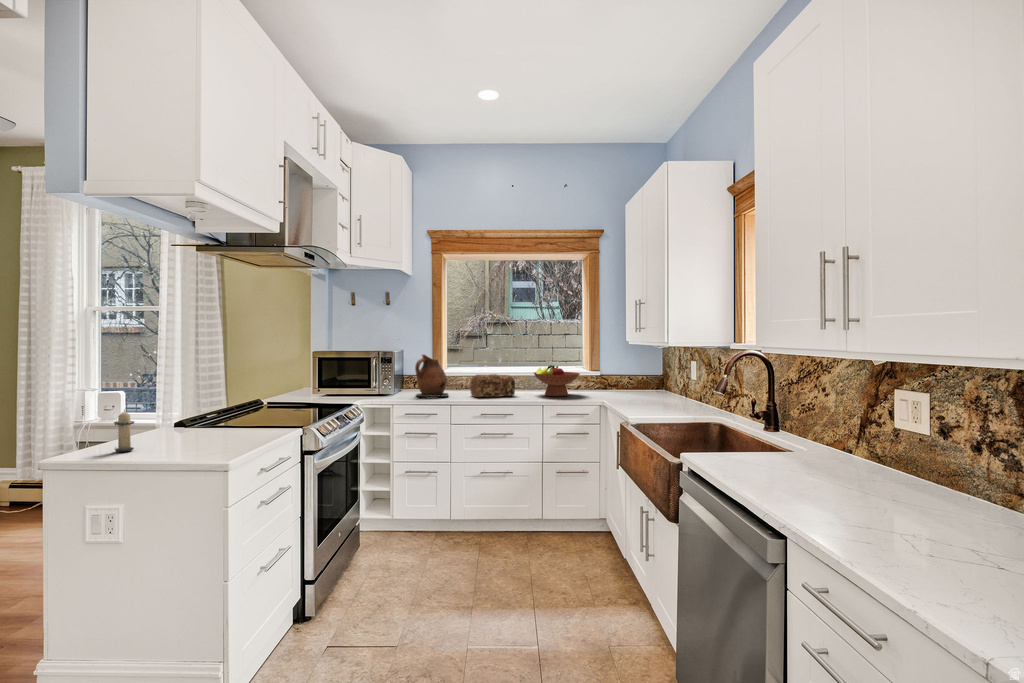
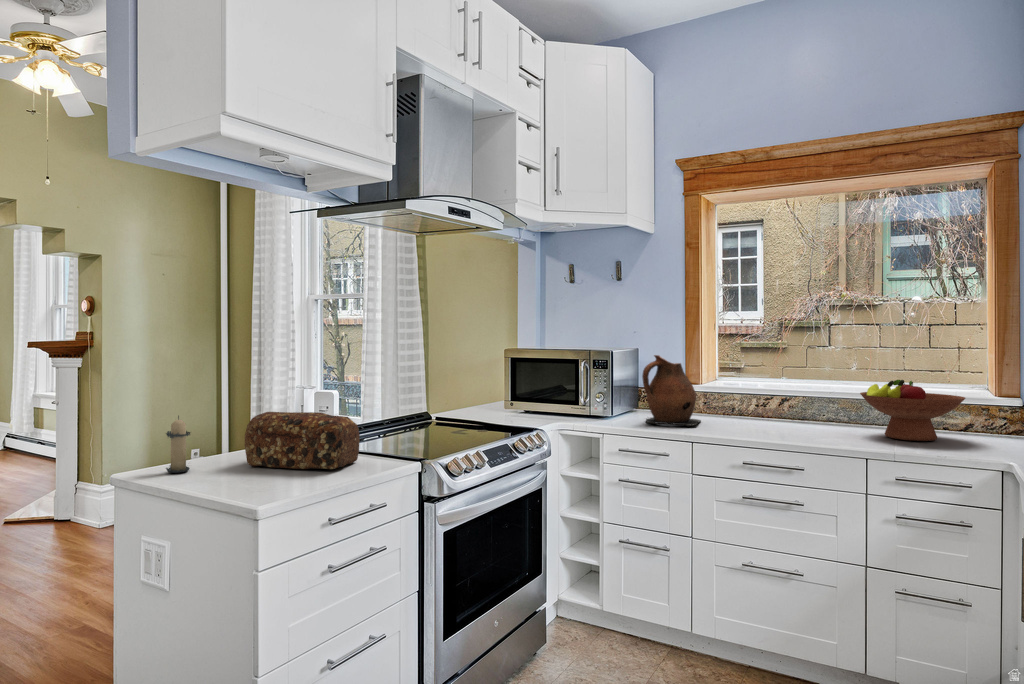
bread loaf: present [470,374,515,397] -> present [245,412,360,469]

